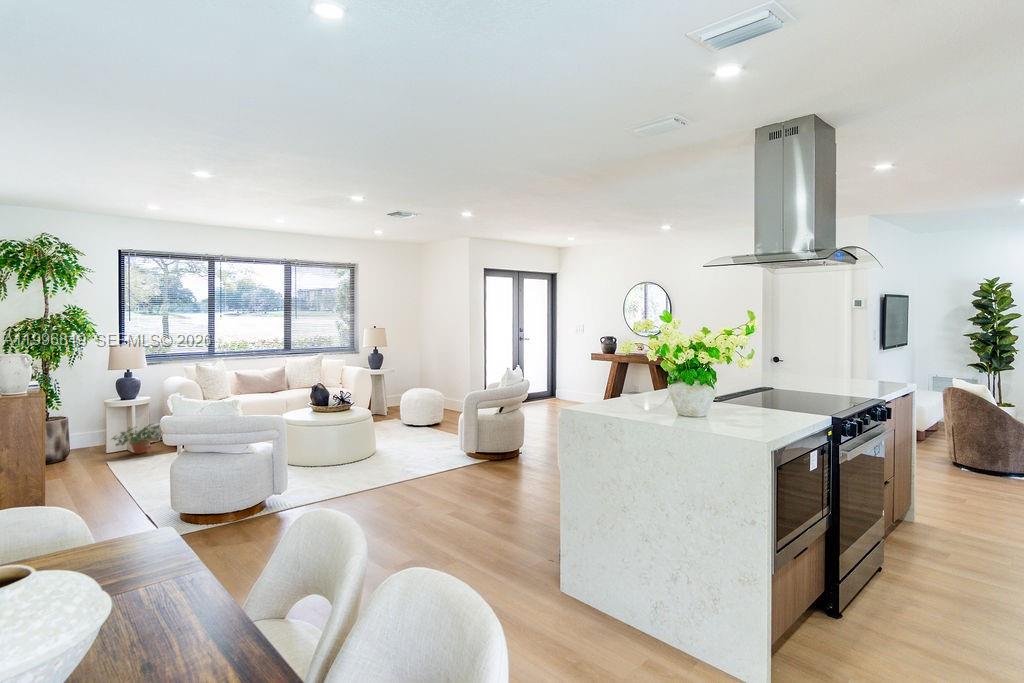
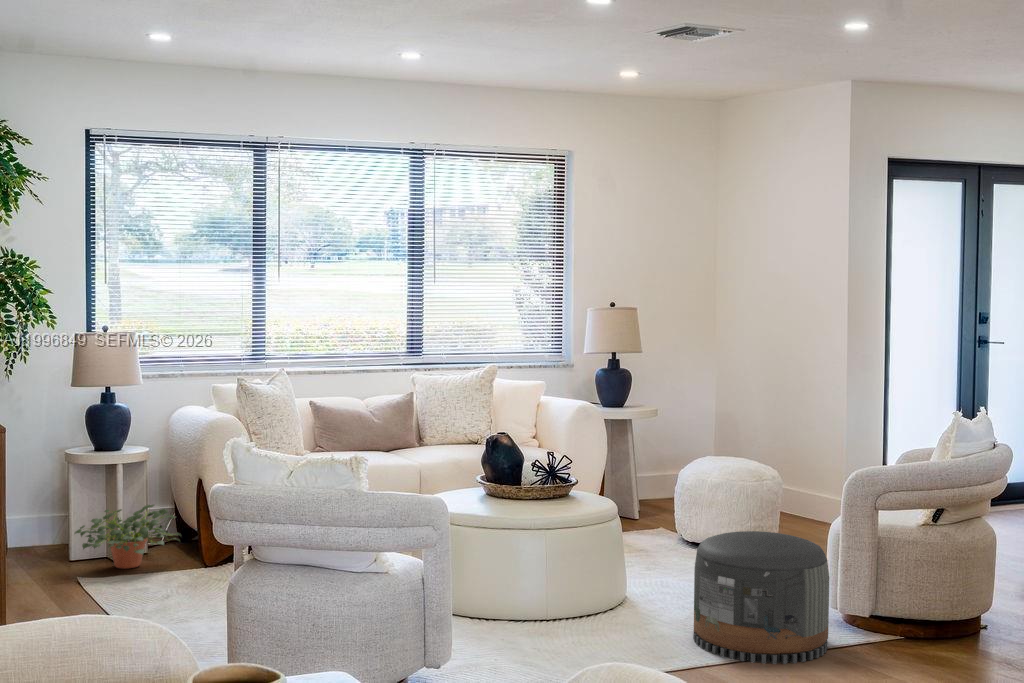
pouf: none [396,418,447,468] -> present [693,531,829,664]

